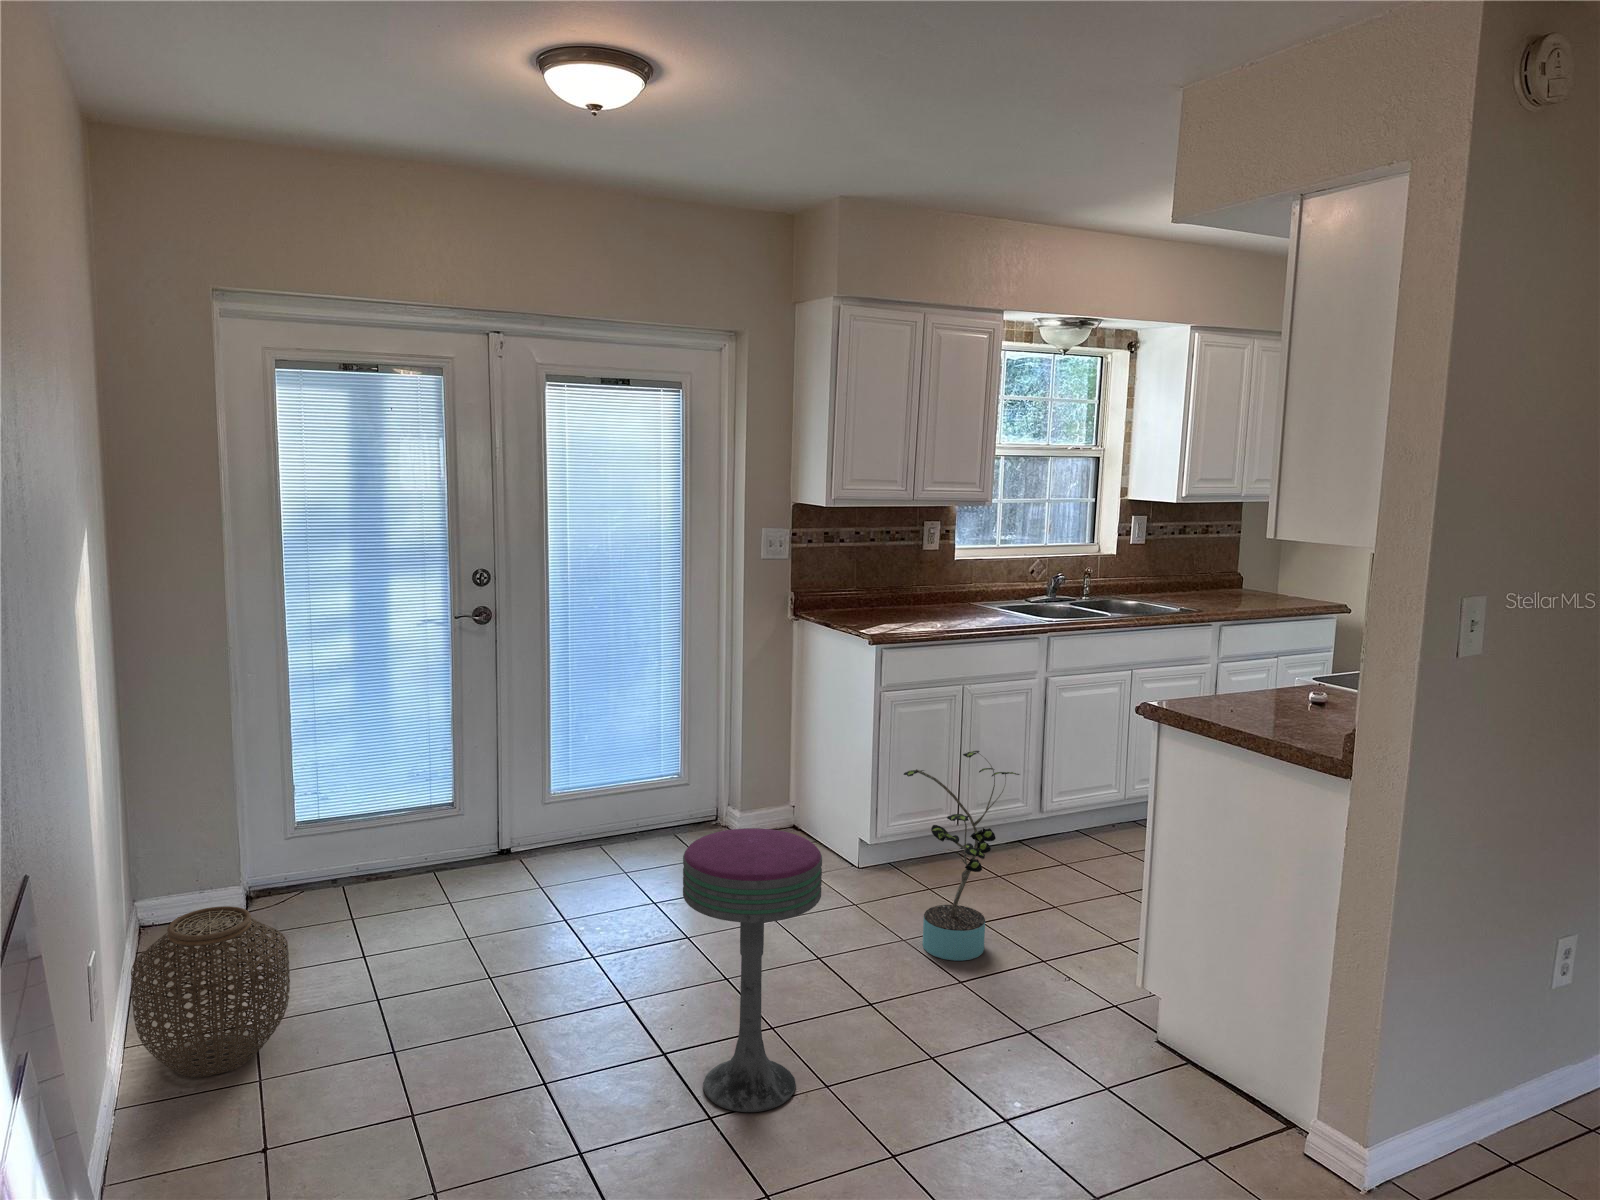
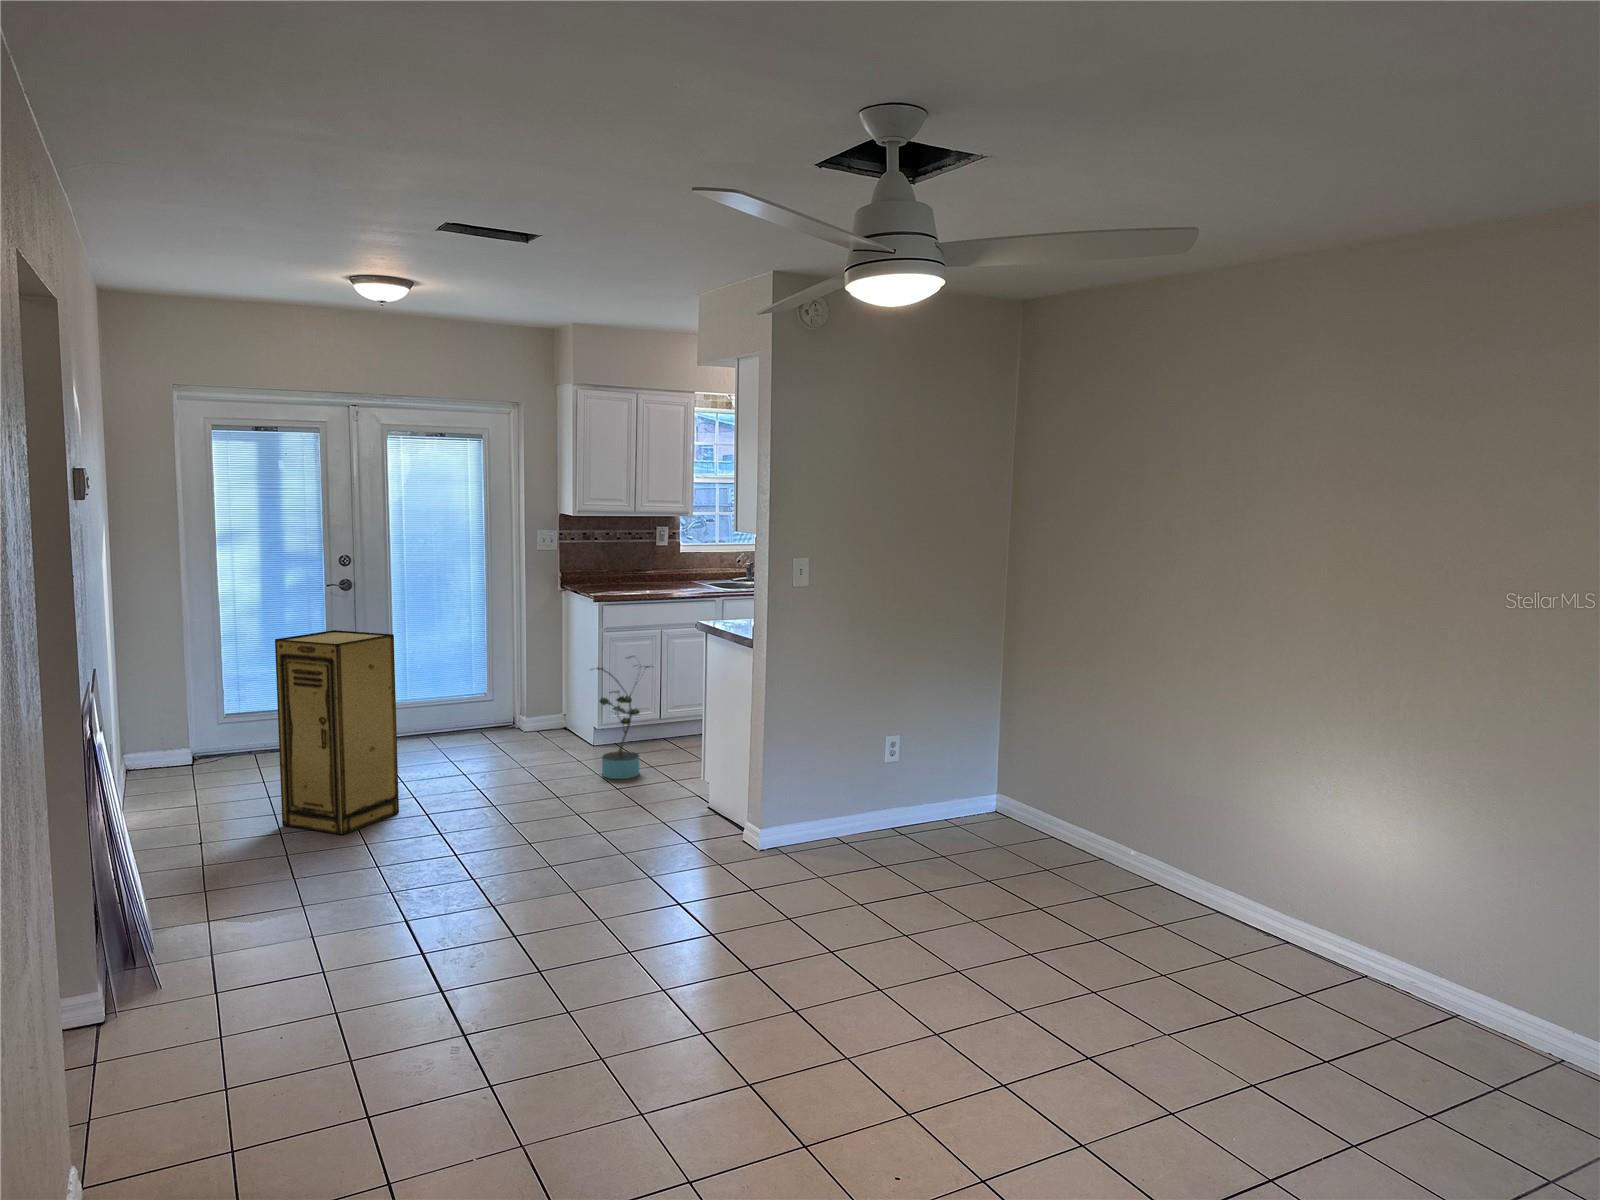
storage cabinet: none [431,729,634,1131] -> present [275,630,399,835]
bar stool: present [683,828,822,1112] -> none [414,682,494,829]
woven basket: present [131,906,290,1077] -> none [113,732,205,821]

